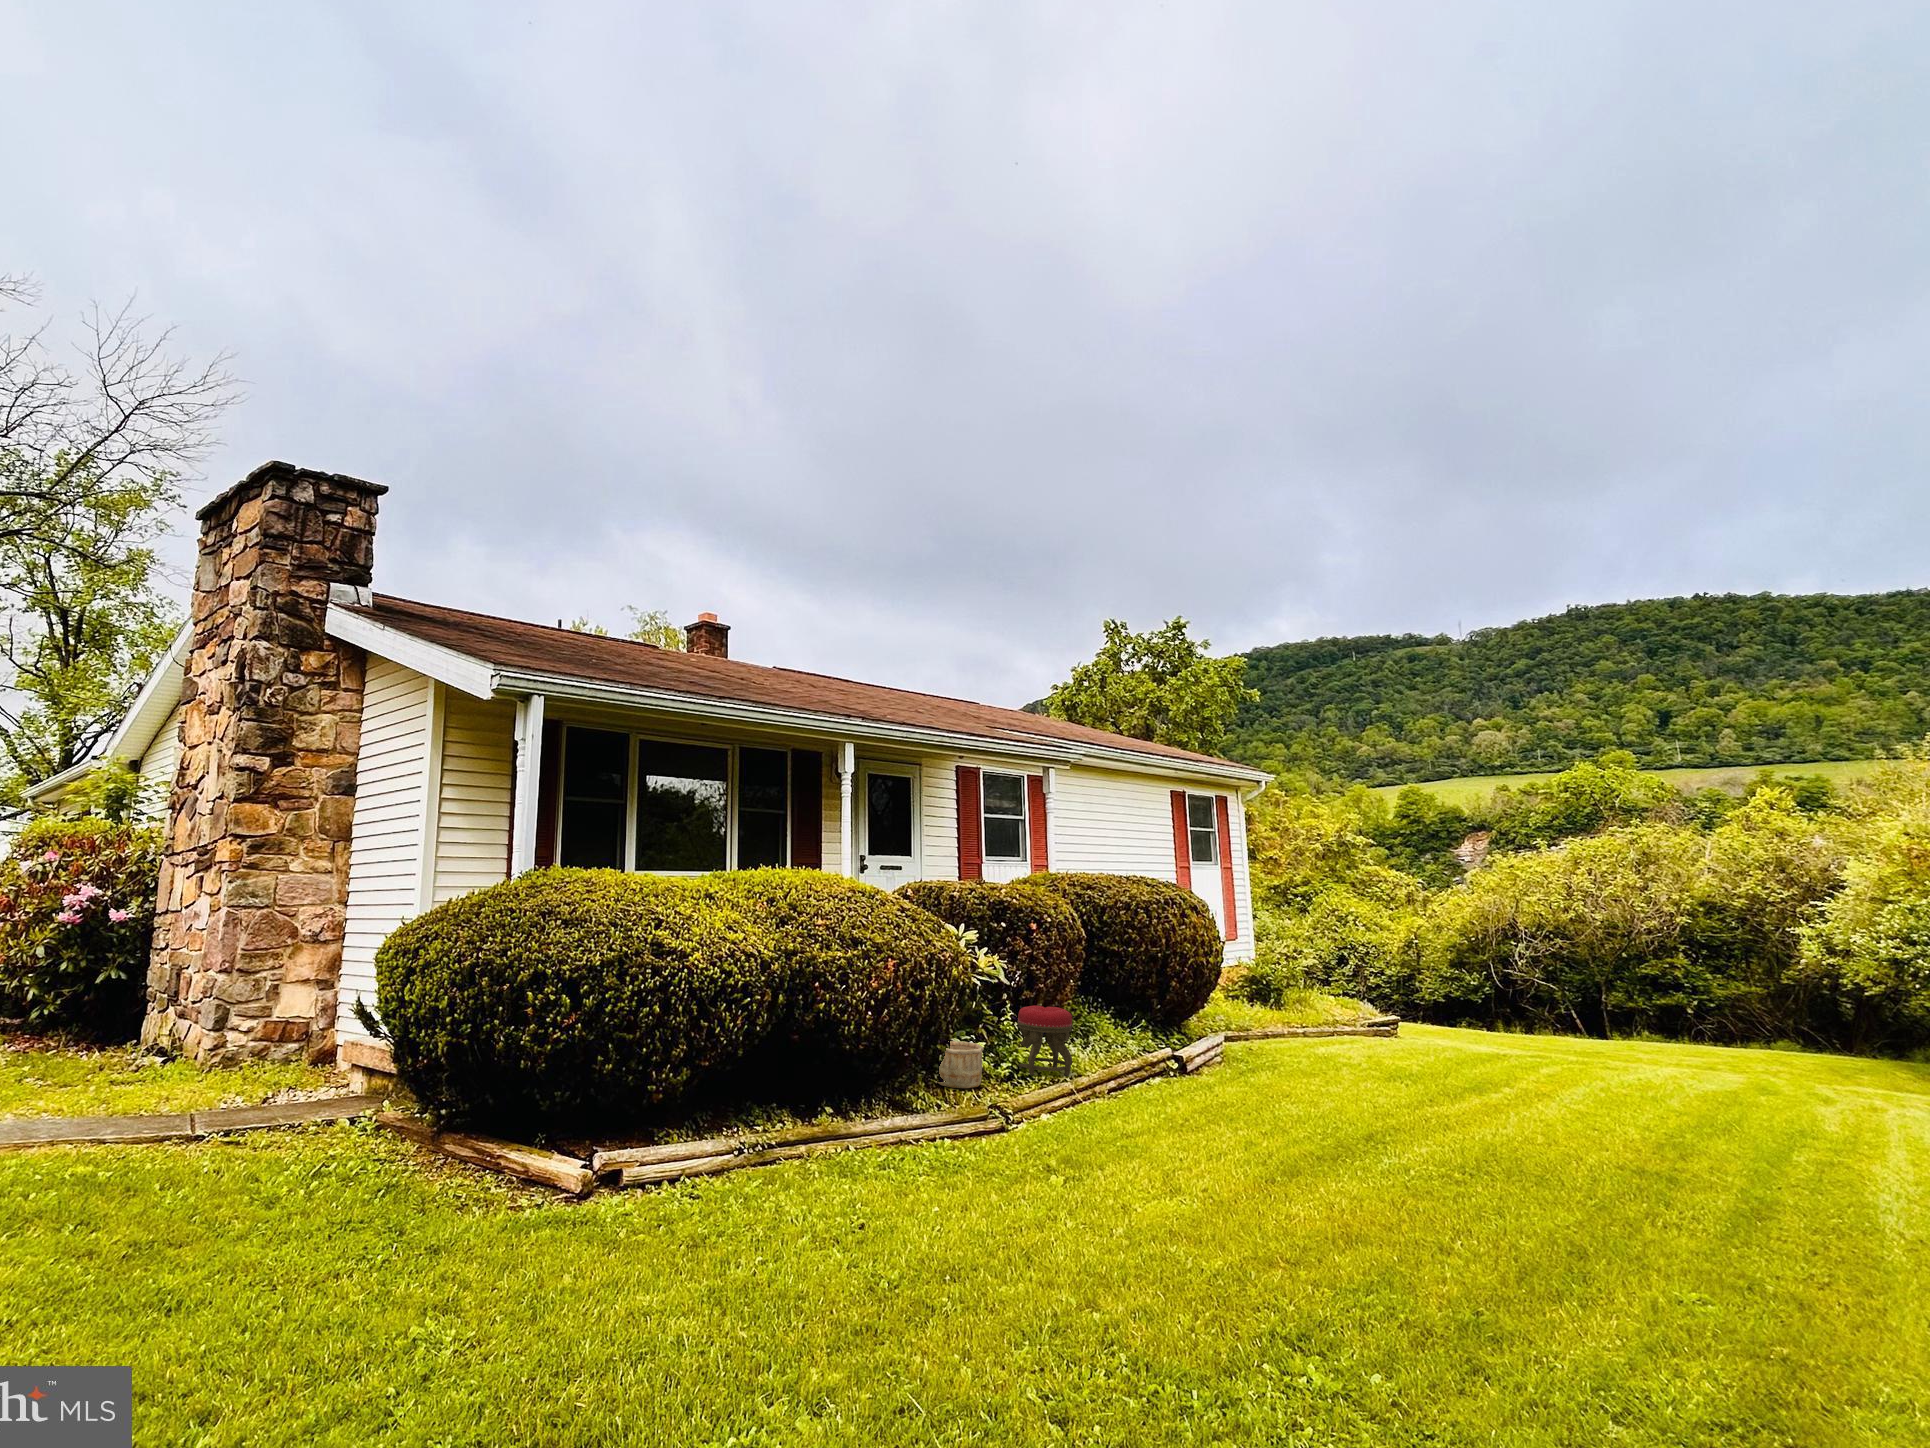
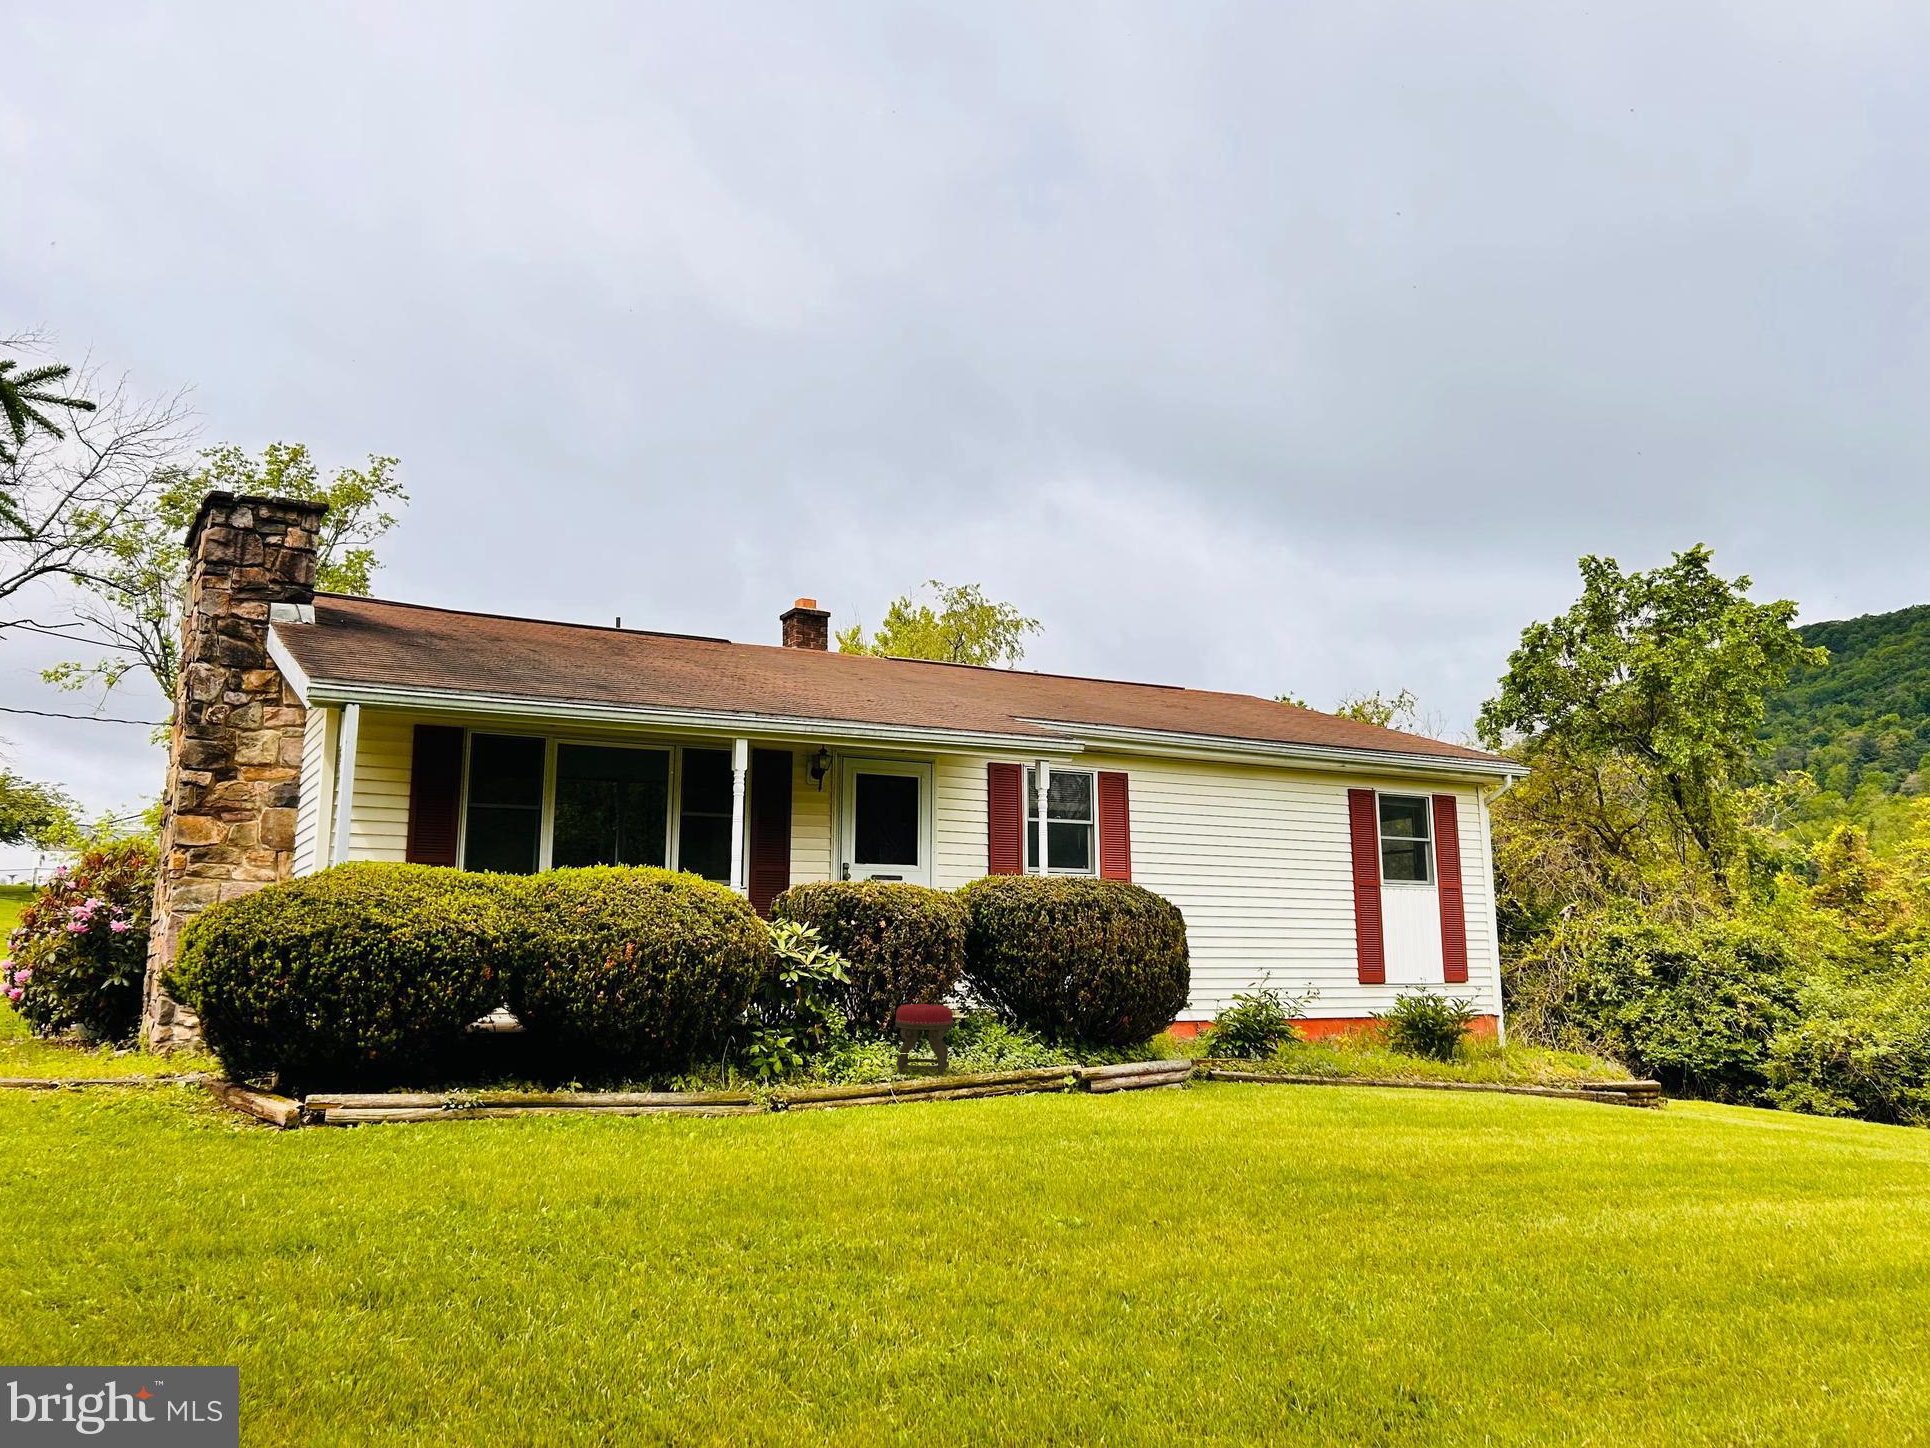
wooden bucket: present [937,1041,984,1088] -> none [777,1035,826,1080]

